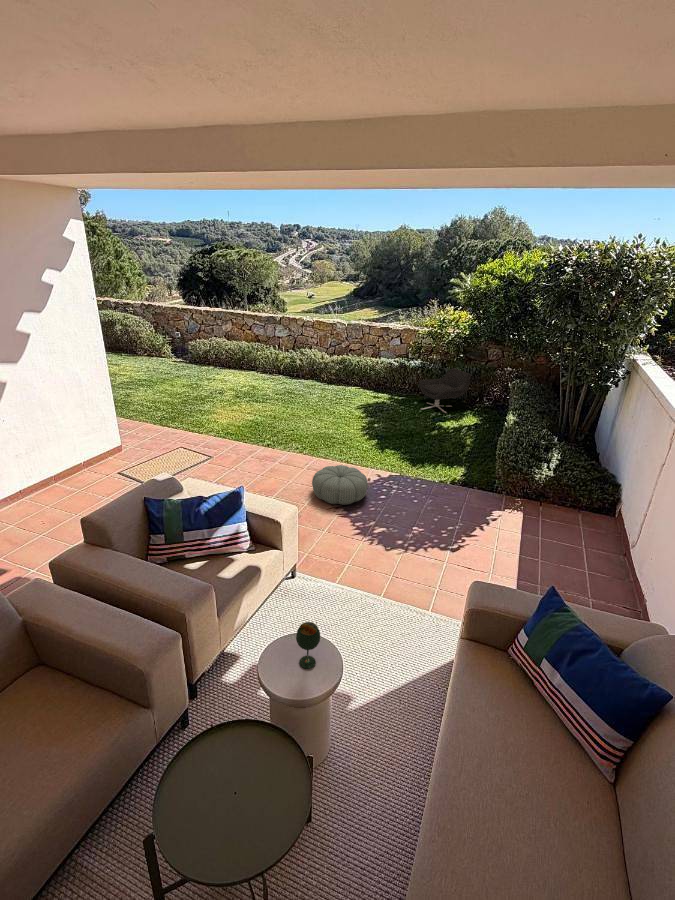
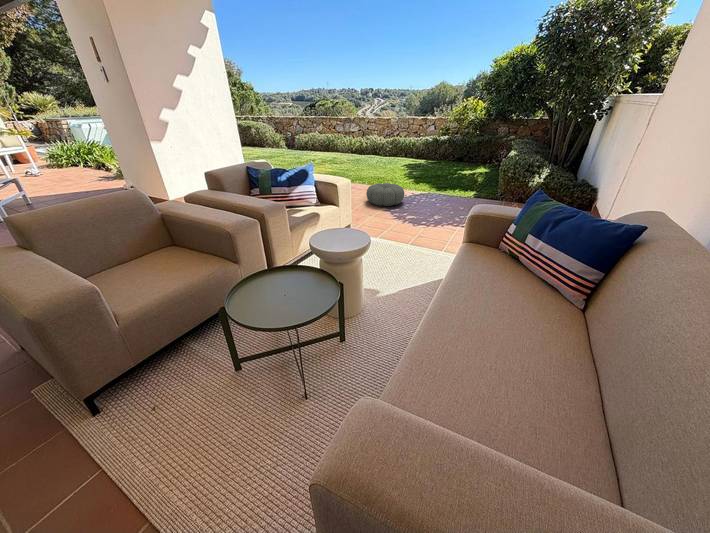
lounge chair: present [418,368,471,413] -> none [446,137,484,167]
wine glass: present [296,622,320,669] -> none [333,209,351,245]

